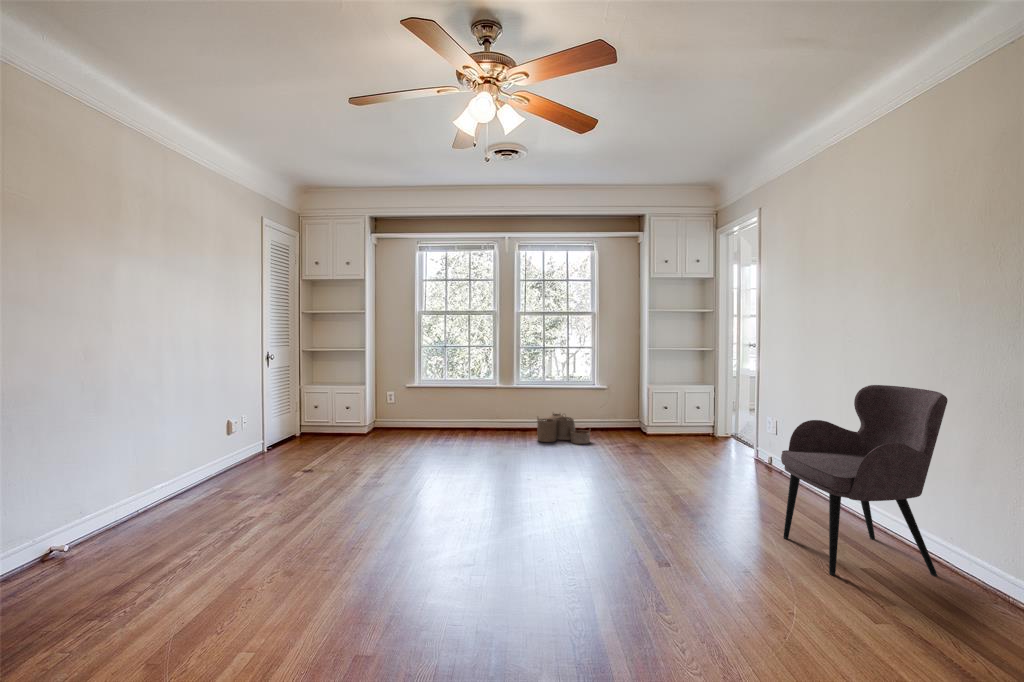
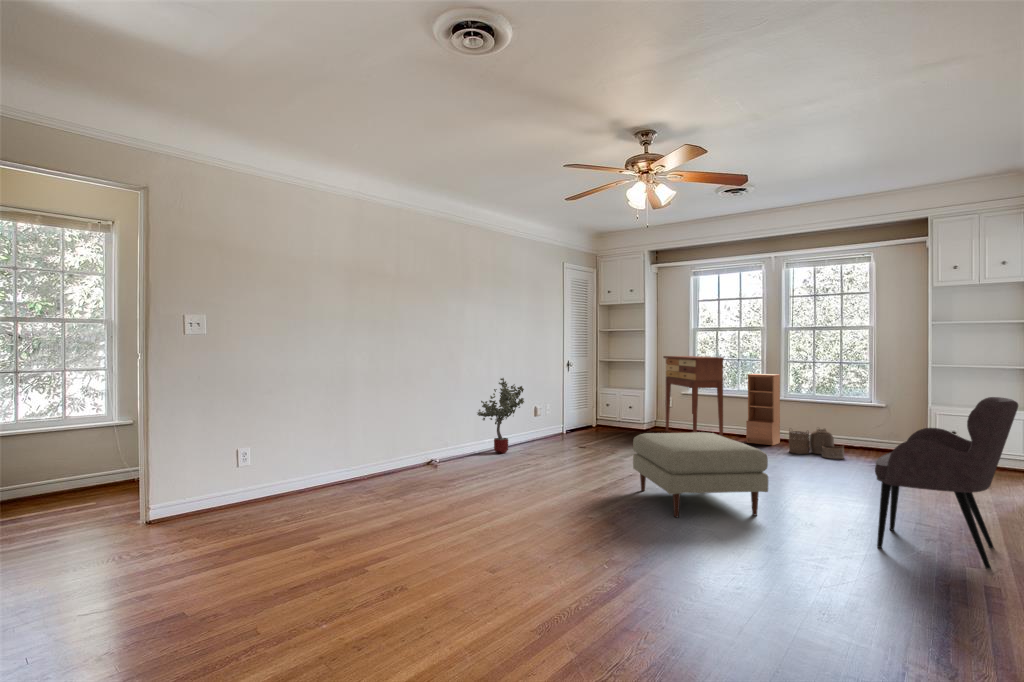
console table: none [385,342,466,442] -> present [664,356,724,436]
bookcase: none [487,360,514,435] -> present [746,374,780,445]
potted tree: none [133,385,227,515] -> present [477,378,524,454]
ottoman: none [474,446,677,596] -> present [633,432,768,517]

